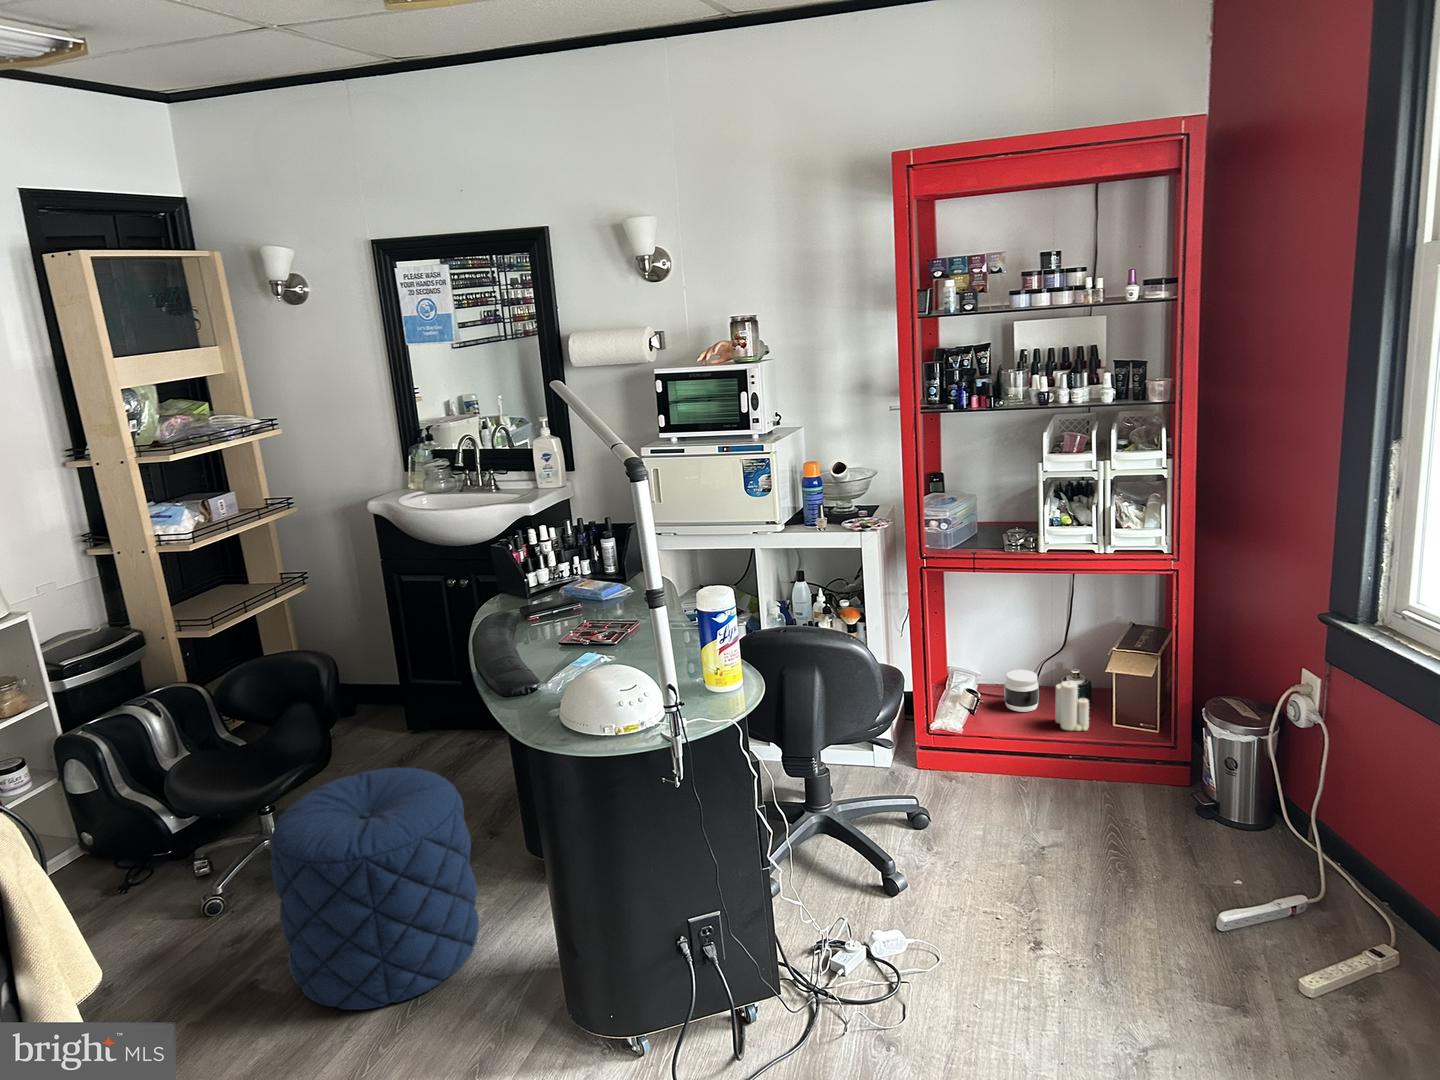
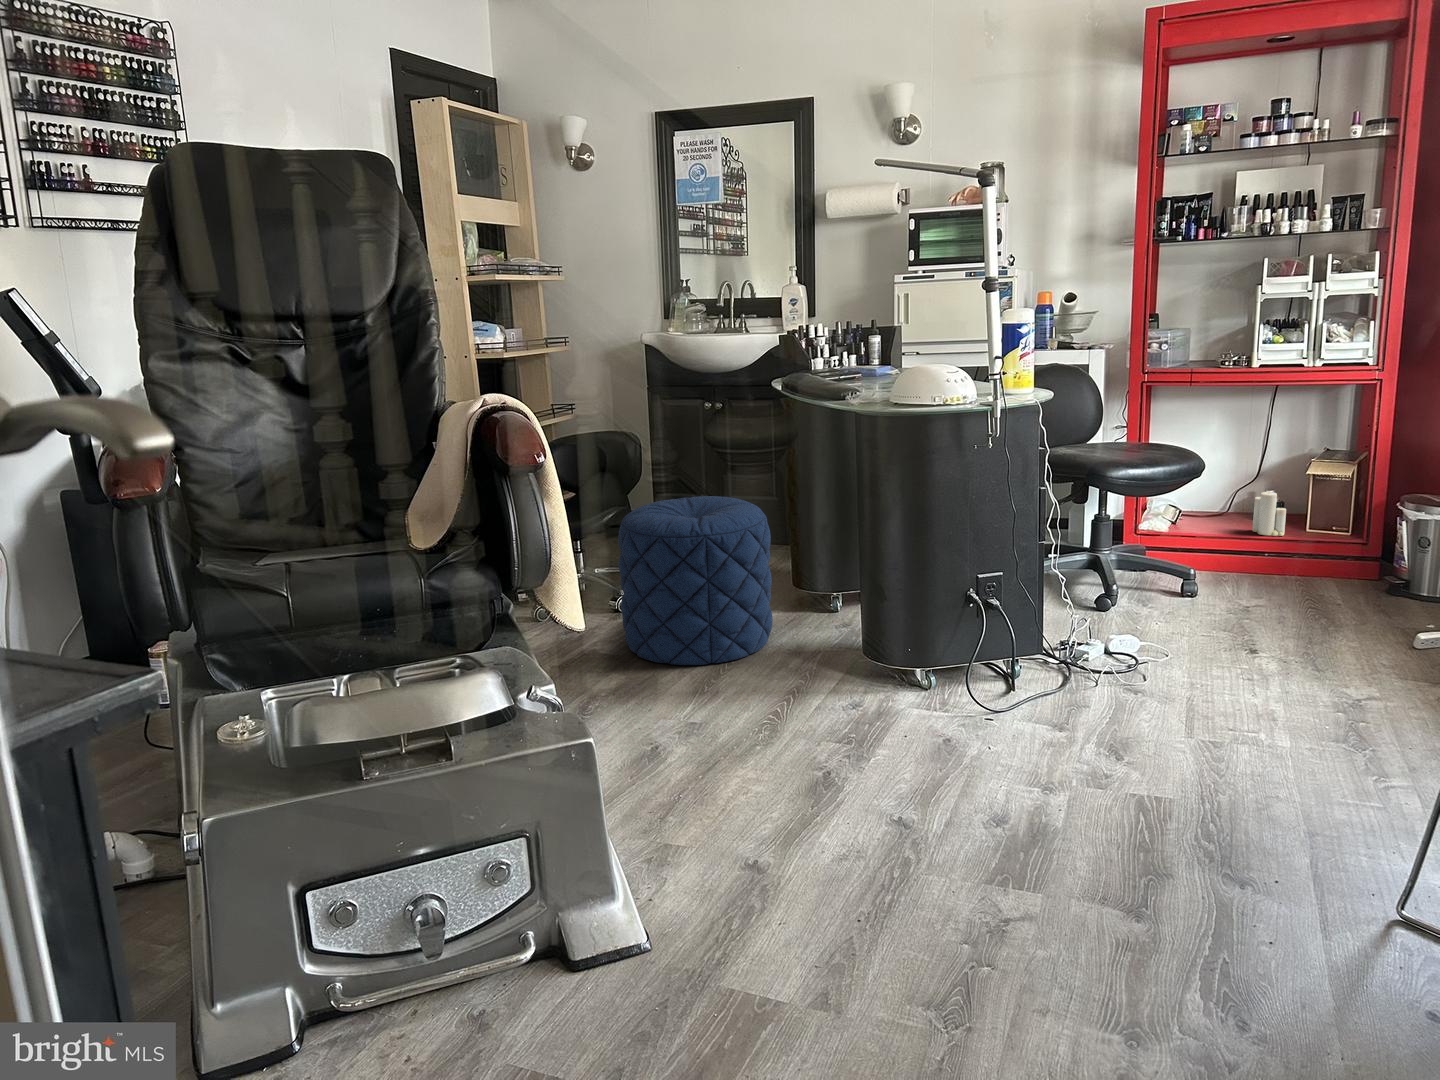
jar: present [1004,670,1039,712] -> none [1203,491,1236,525]

